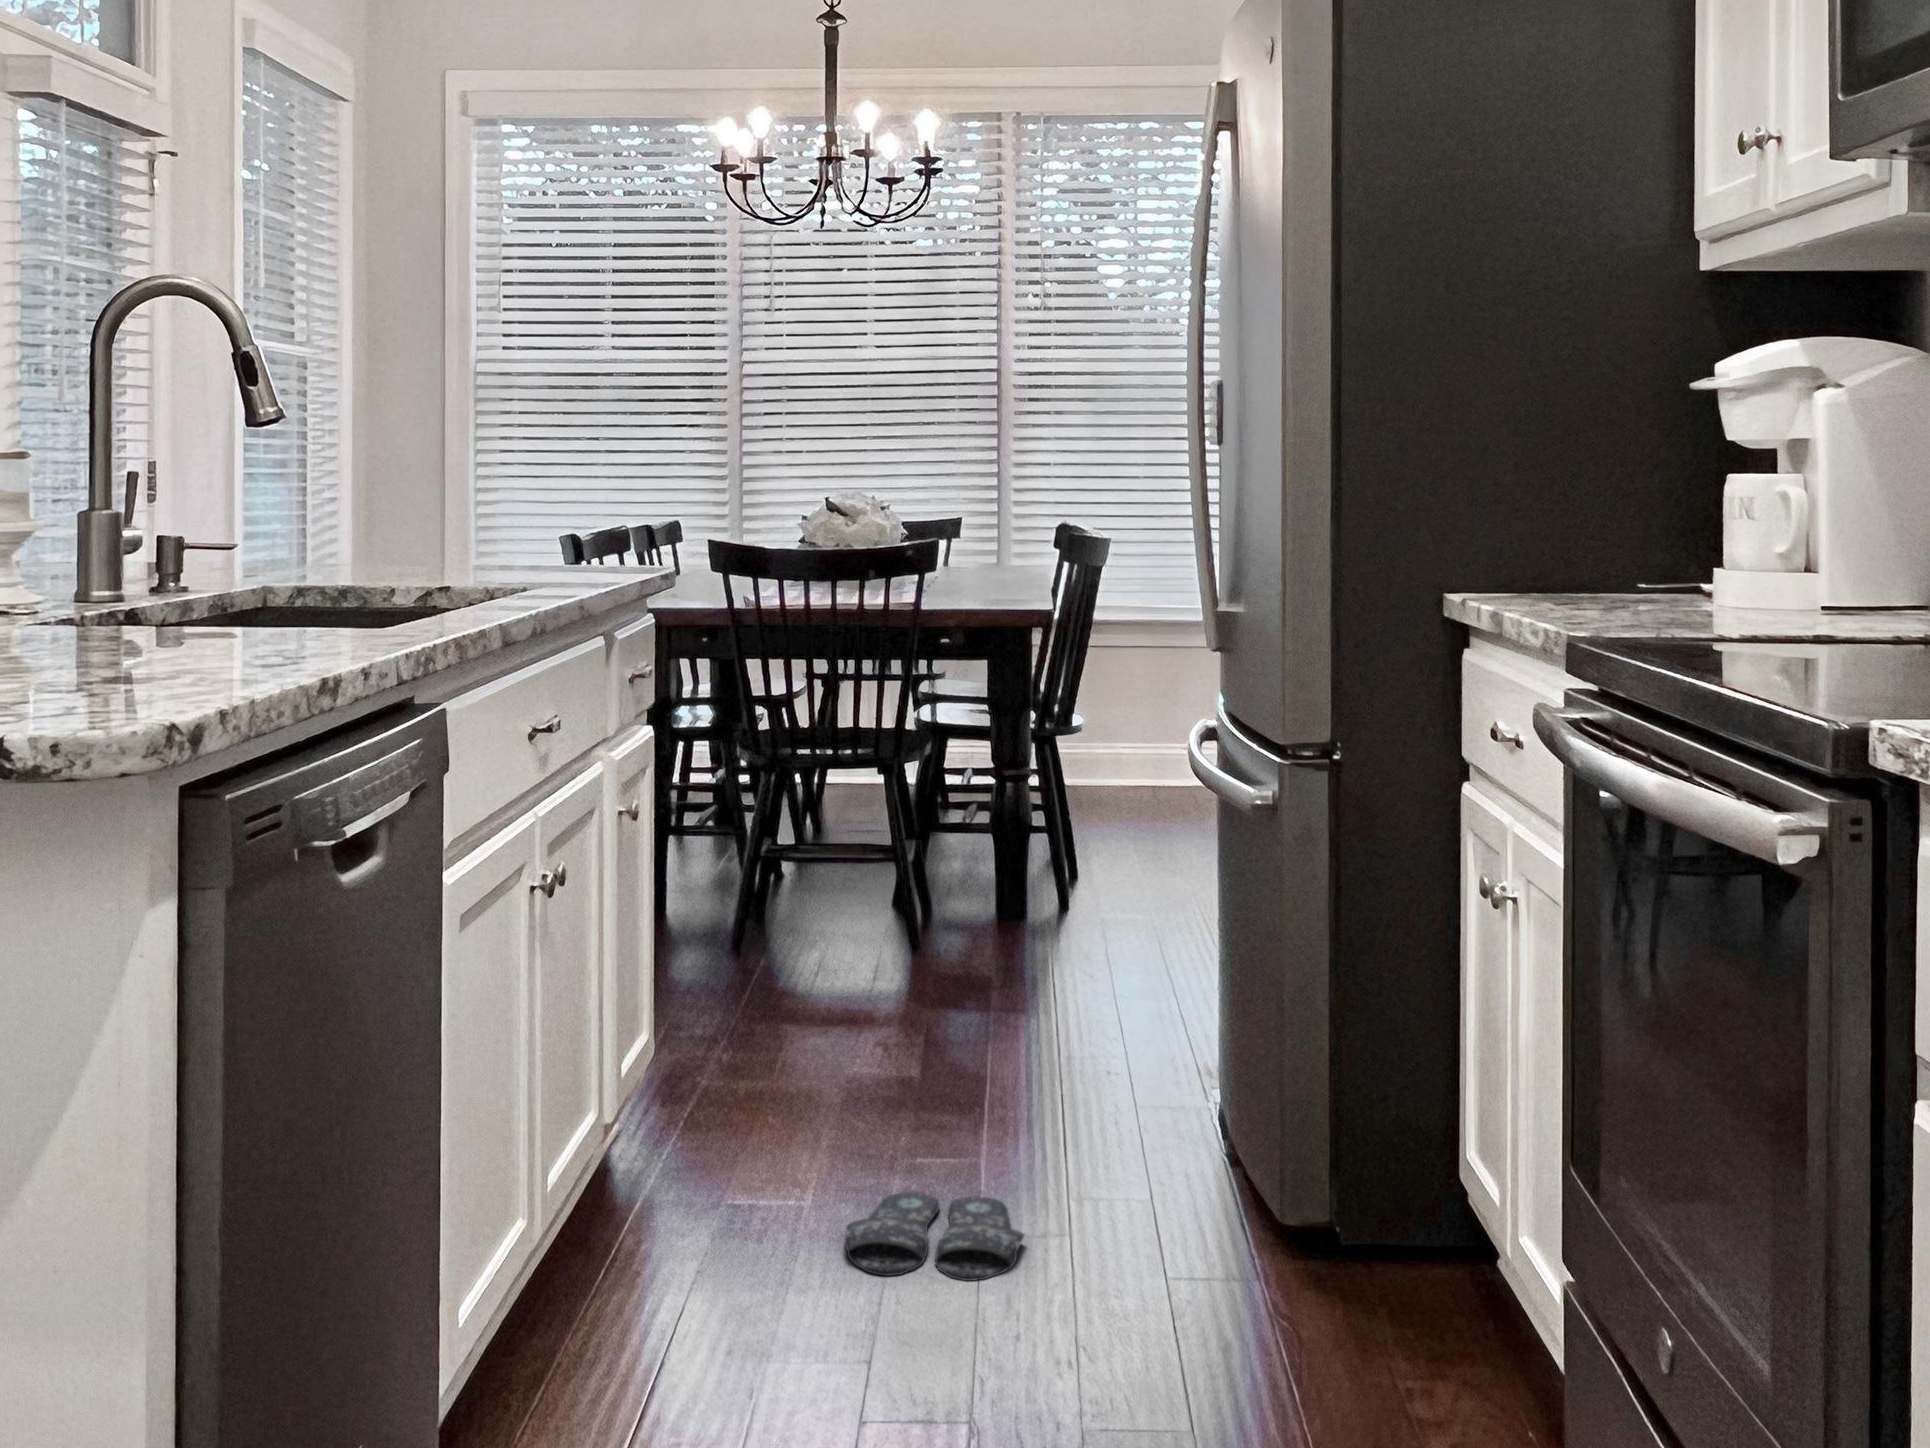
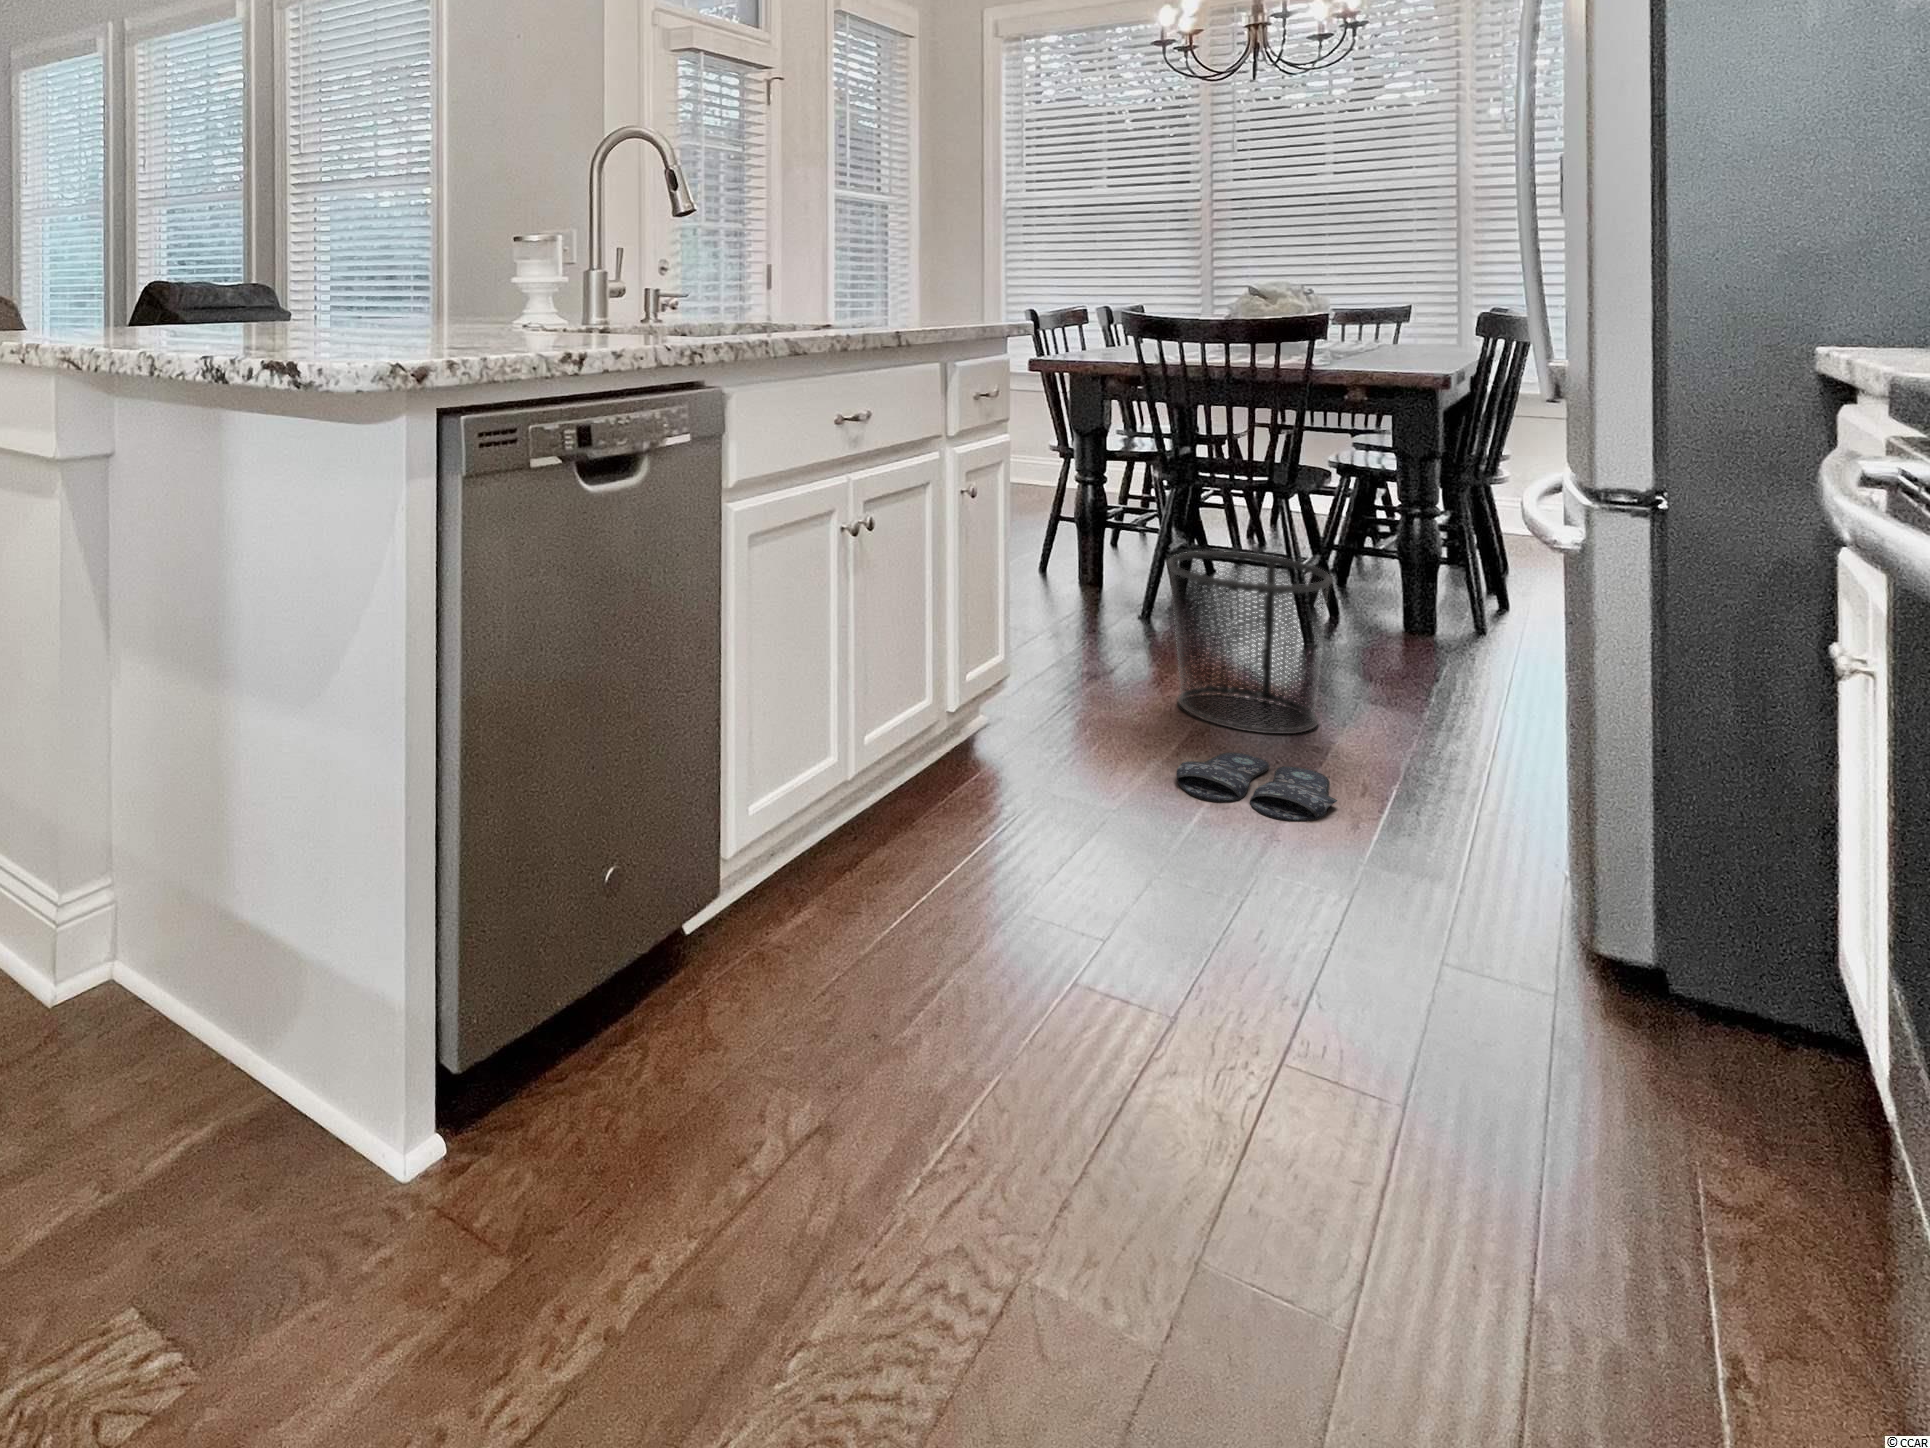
waste bin: none [795,900,985,1157] -> present [1166,551,1333,734]

